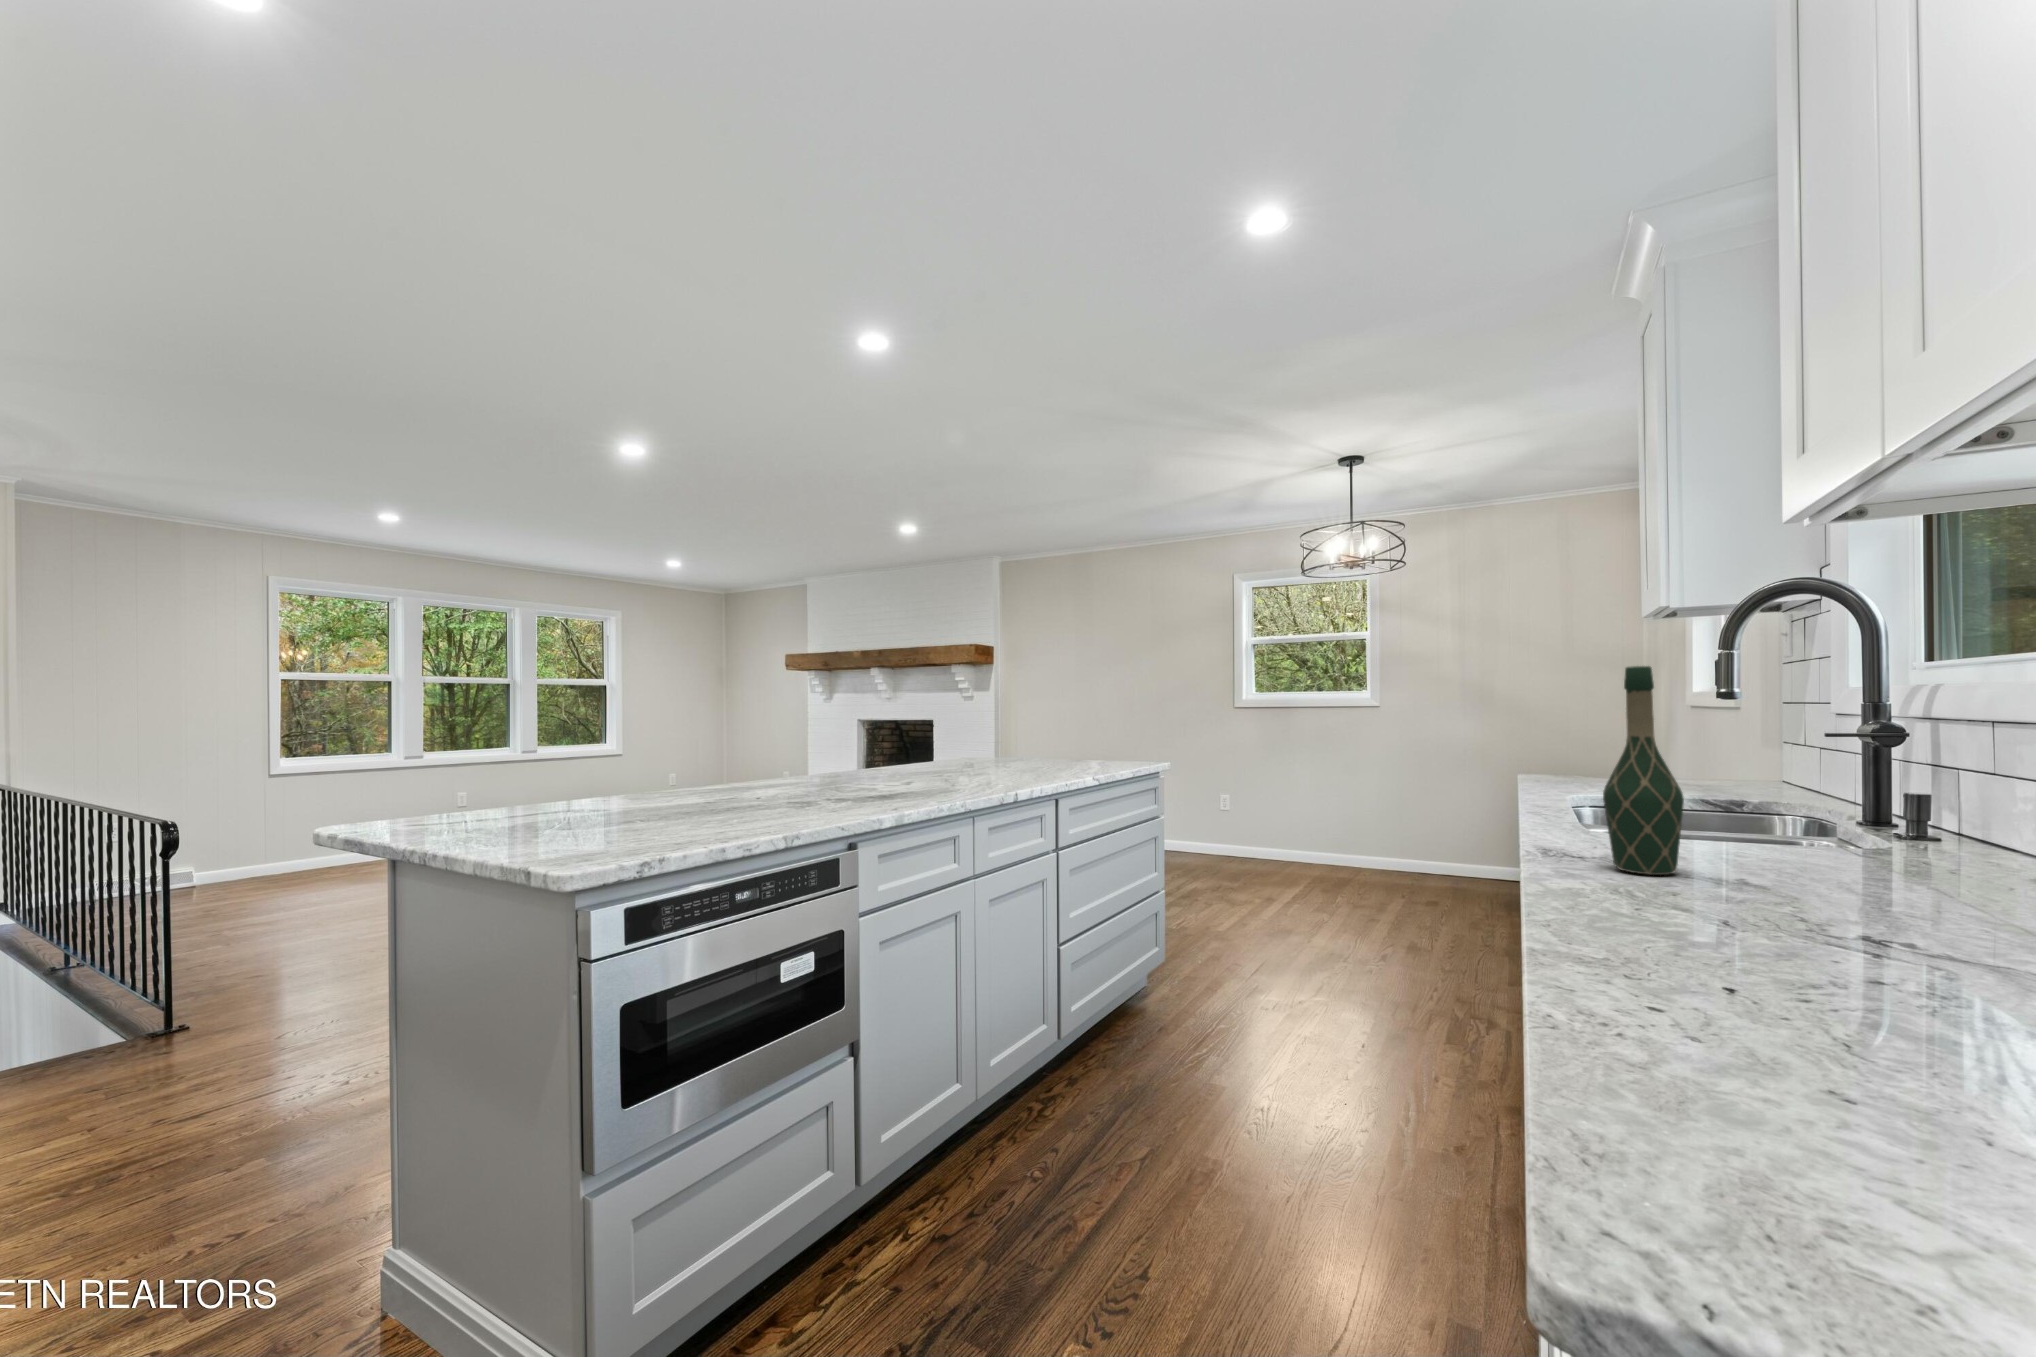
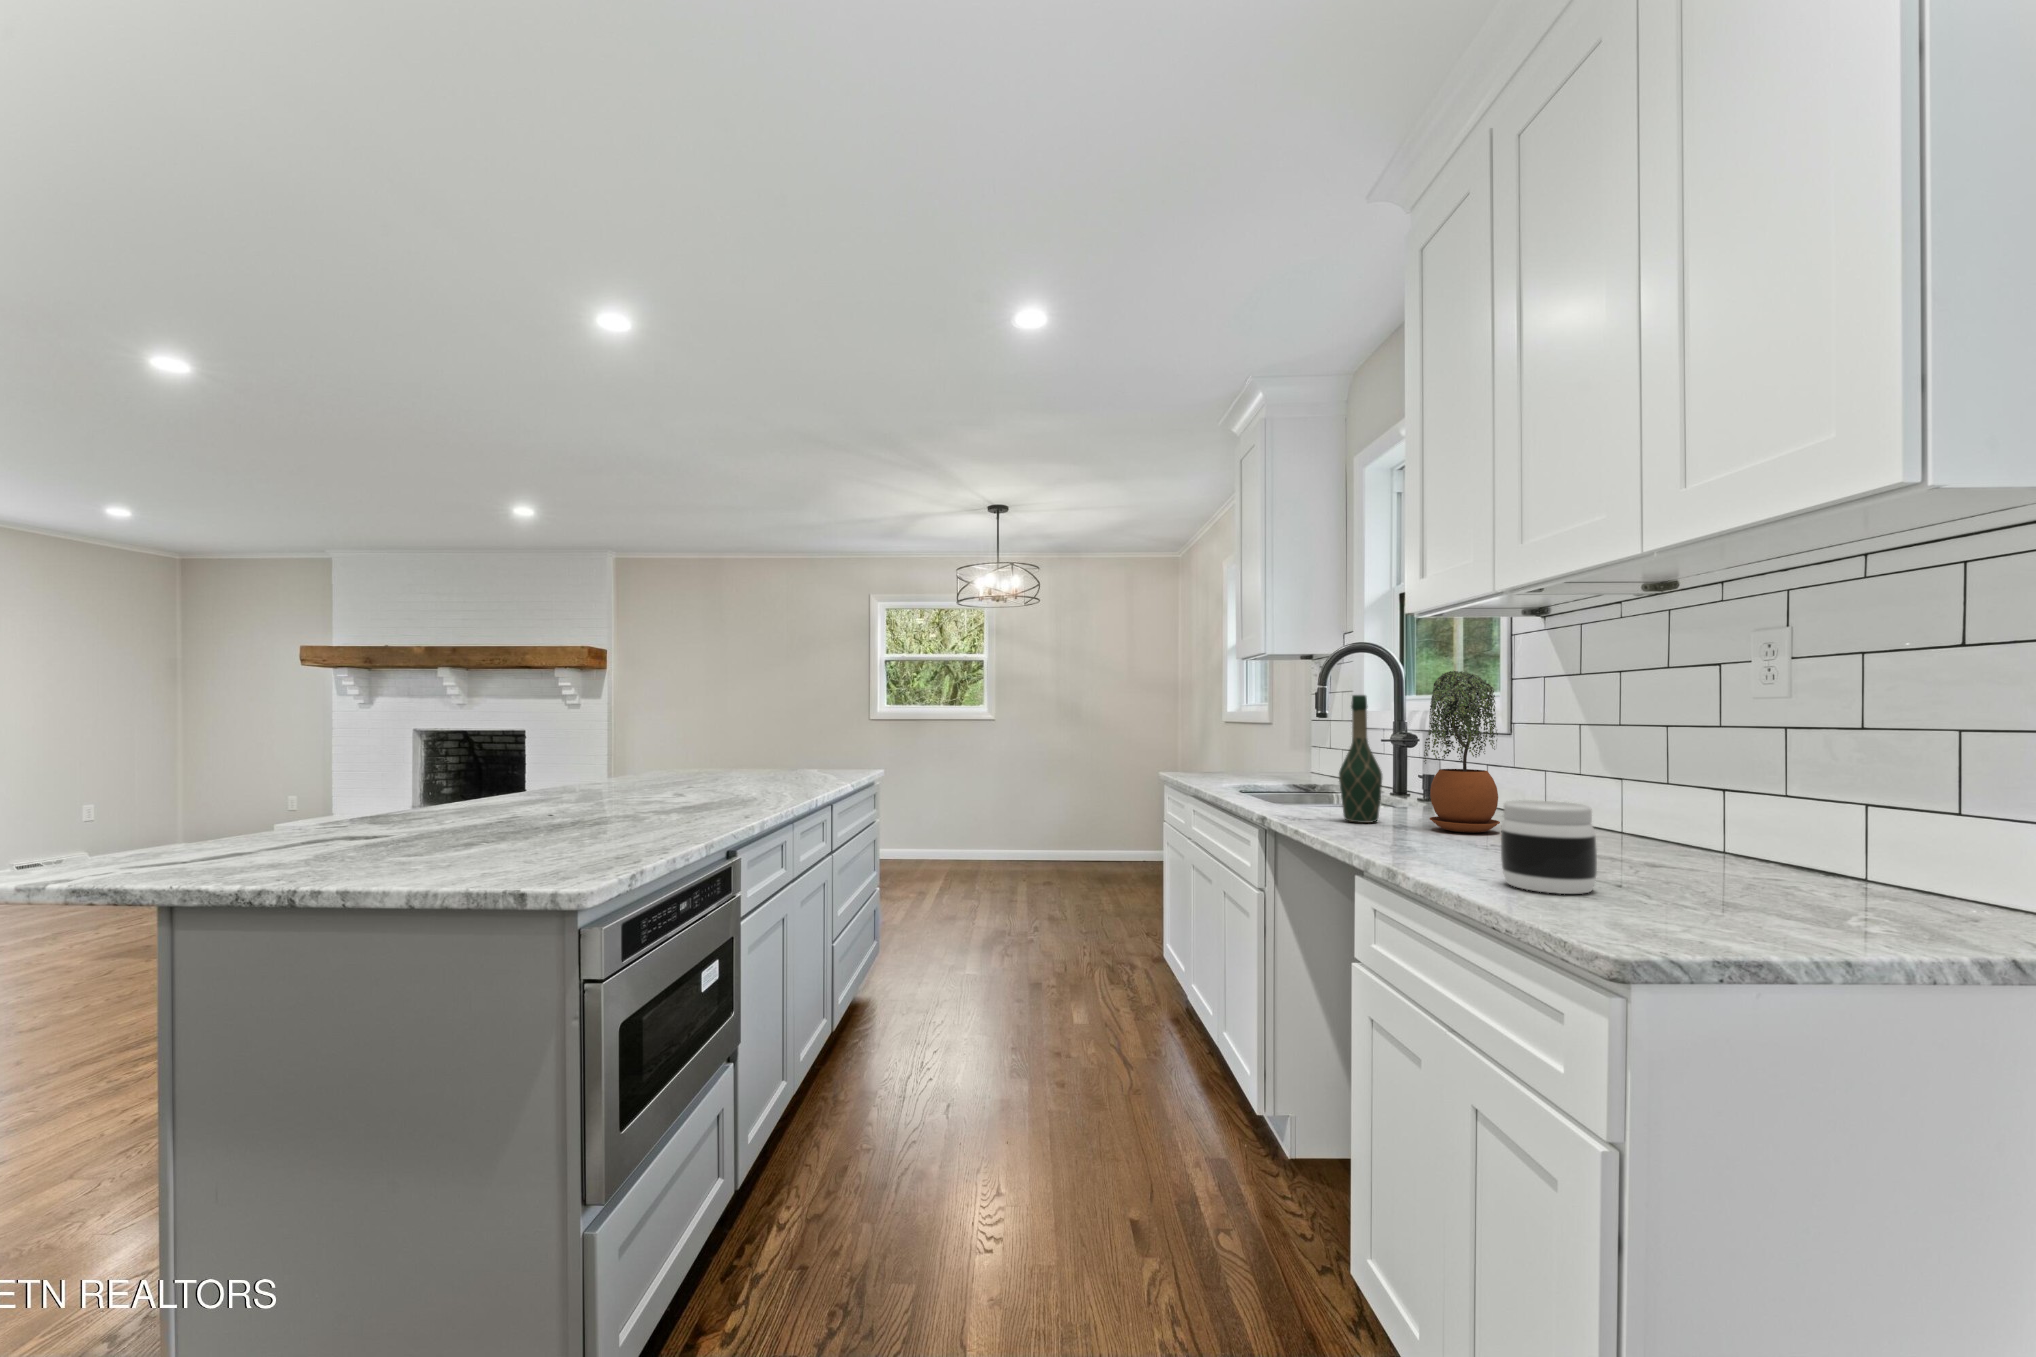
potted plant: none [1725,618,1900,912] -> present [1424,671,1500,833]
jar: none [1600,864,1810,1073] -> present [1501,800,1597,894]

